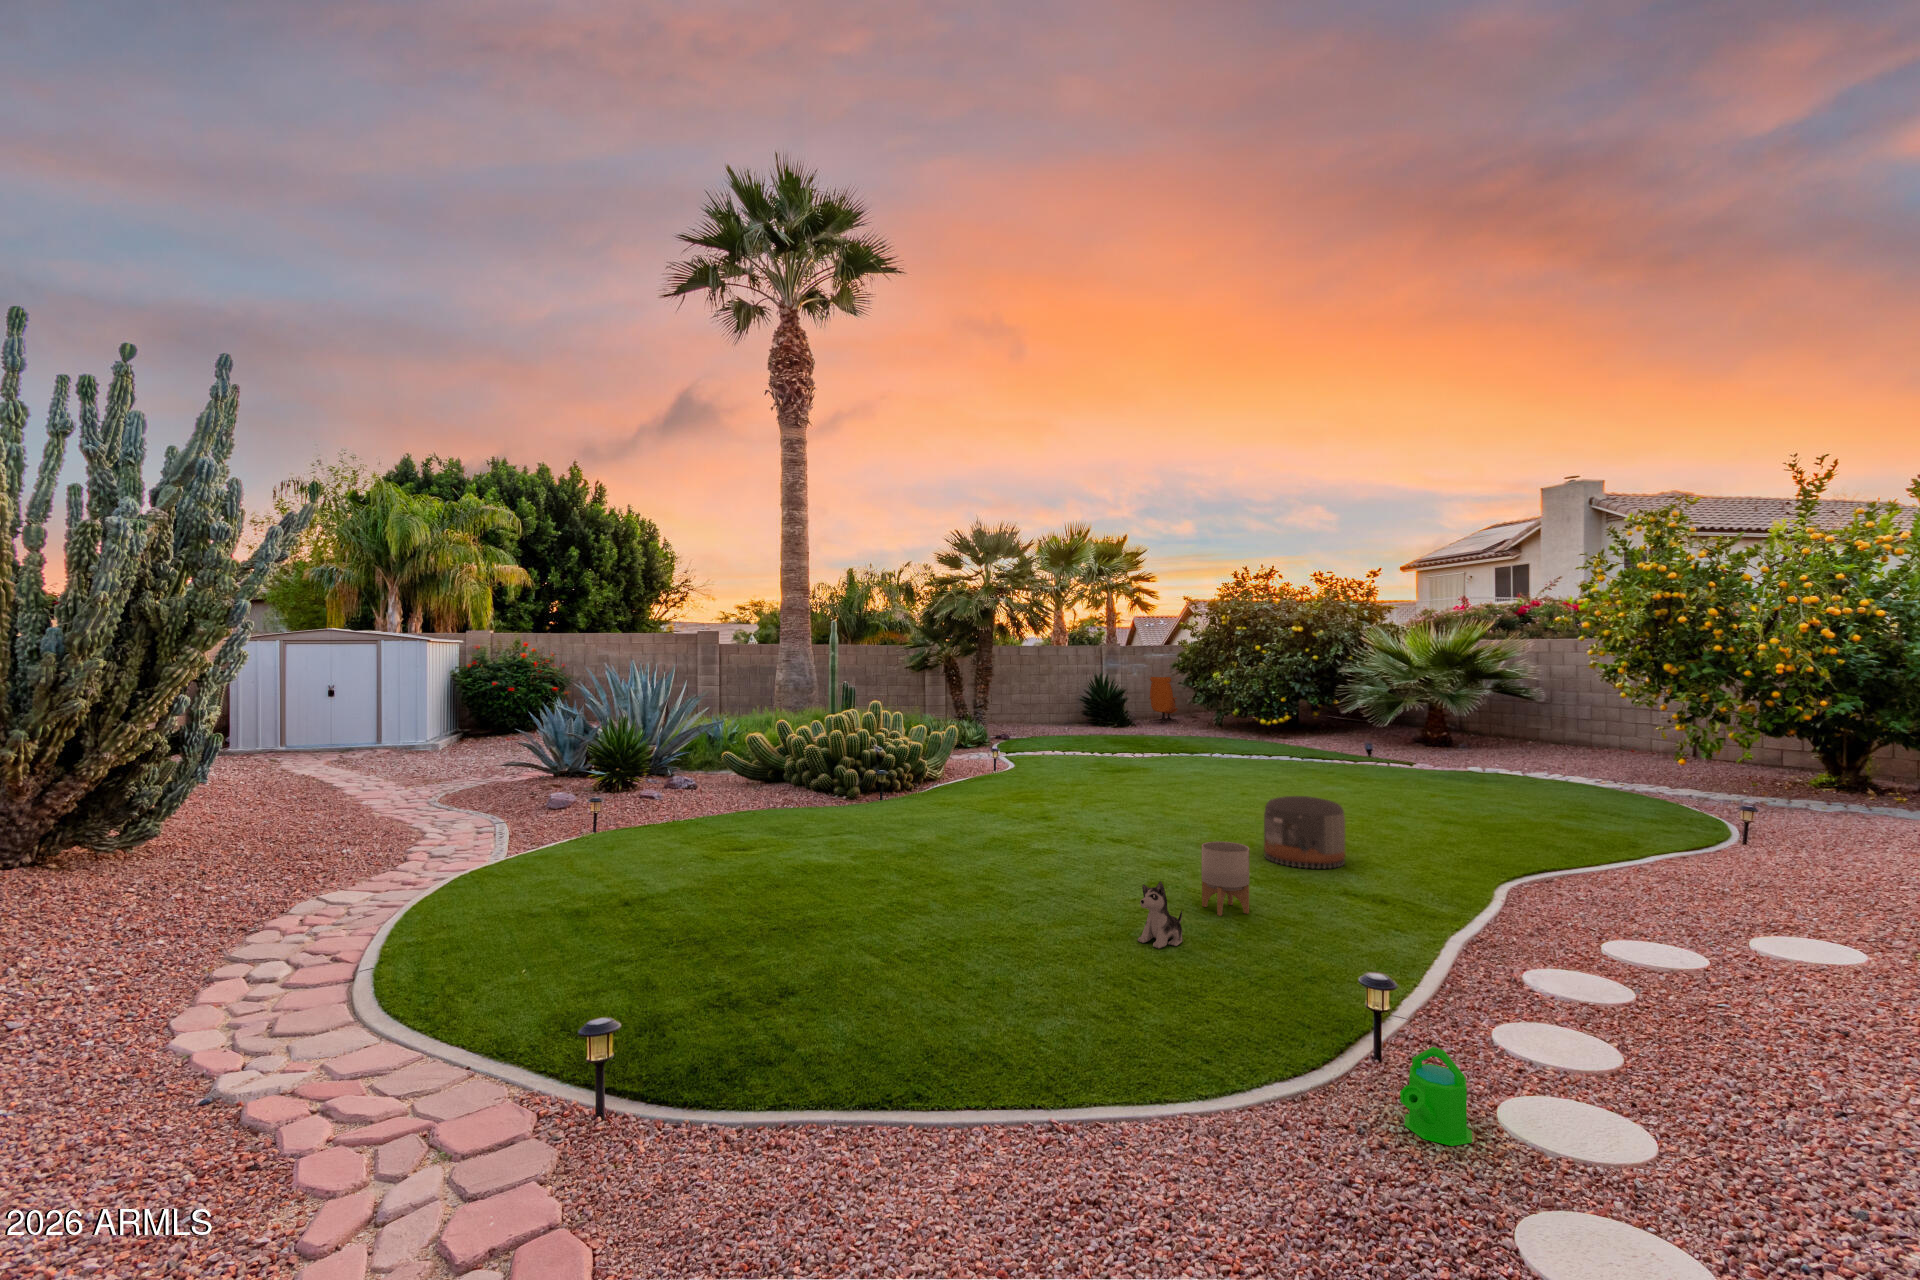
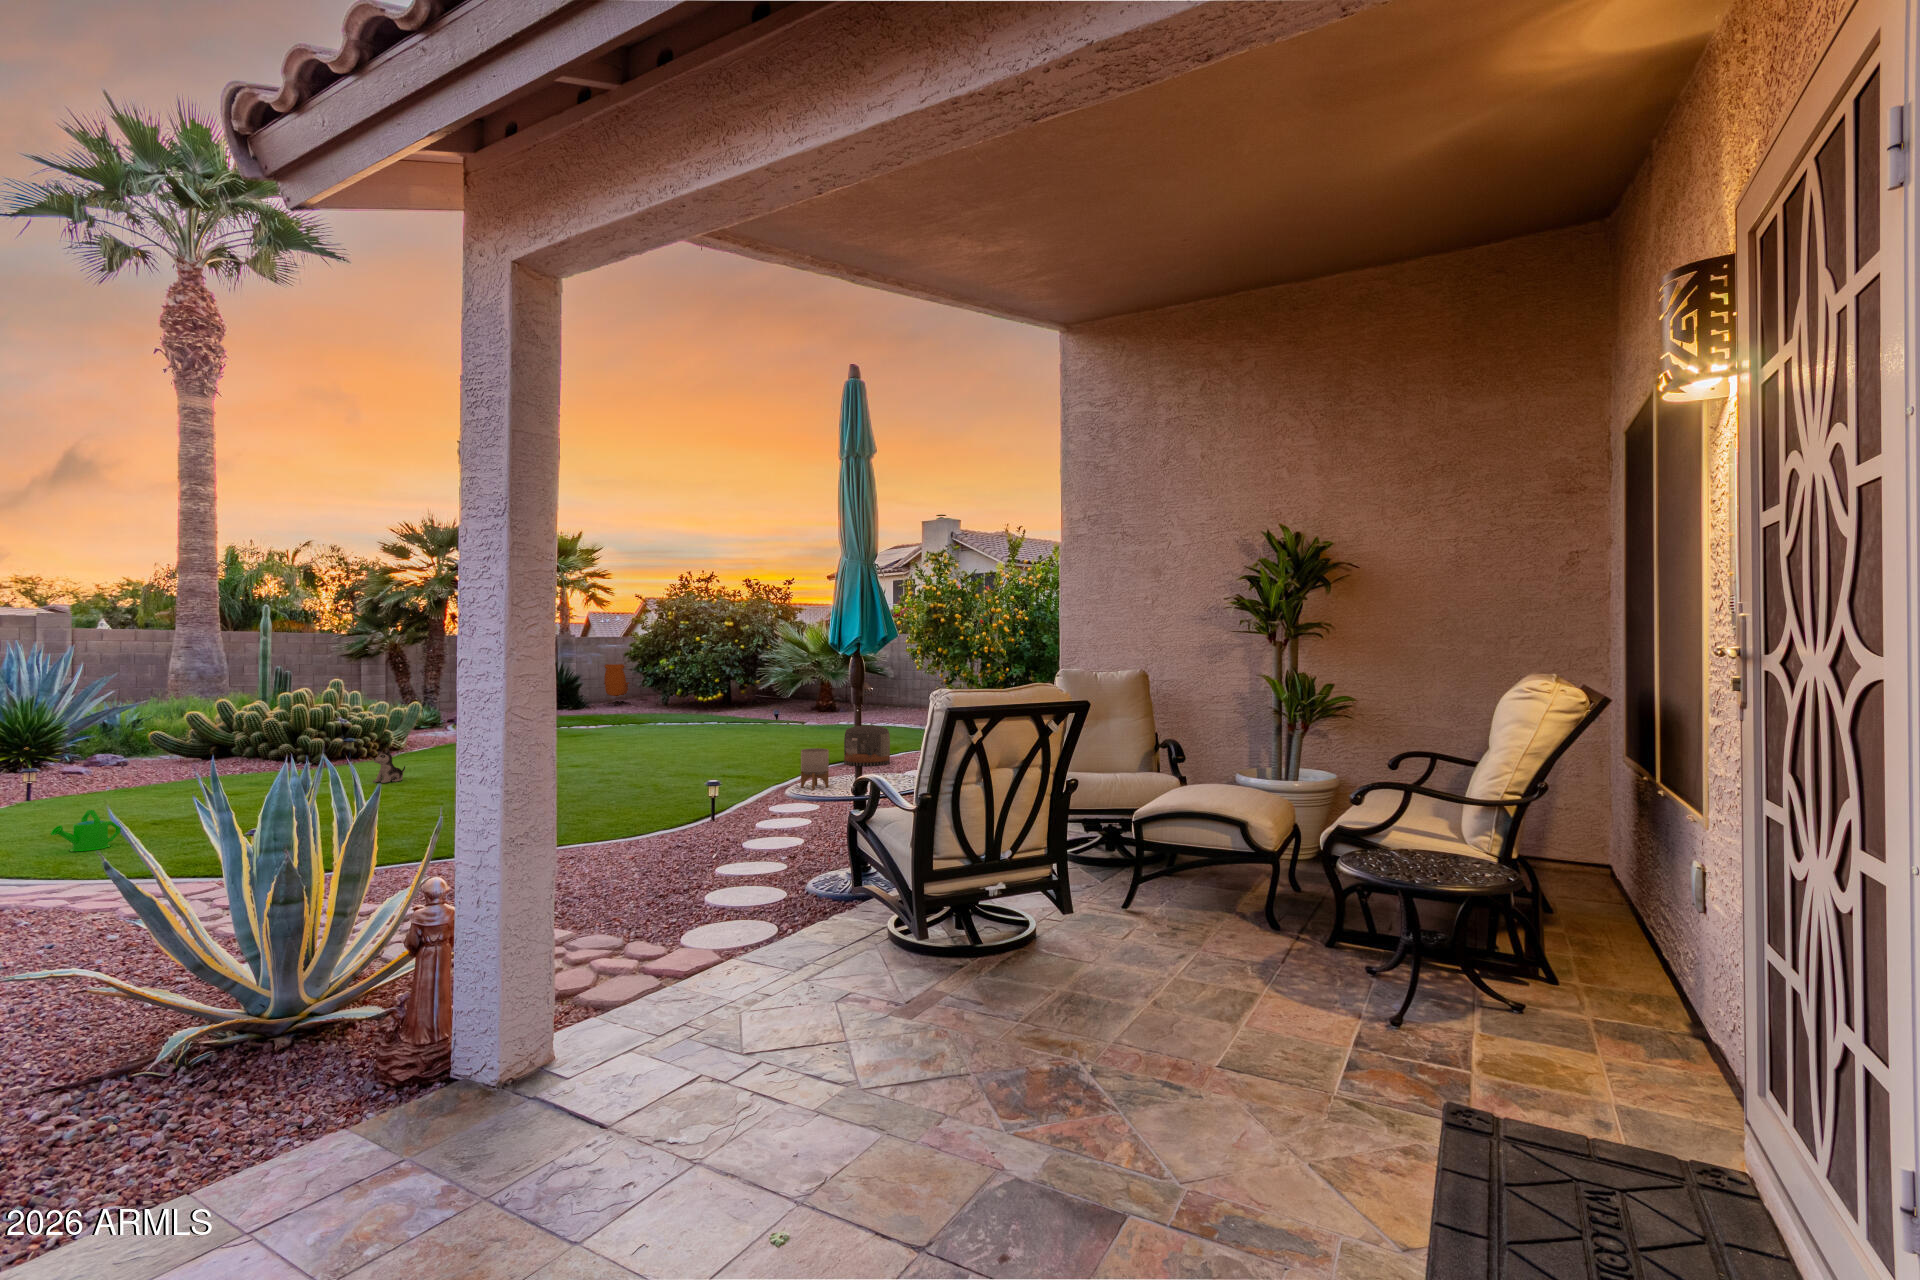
pouf: present [1264,796,1345,869] -> present [844,725,890,766]
planter: present [1202,842,1249,916] -> present [801,748,829,790]
plush toy: present [1138,881,1182,948] -> present [373,748,405,783]
watering can: present [1400,1047,1472,1146] -> present [50,810,121,852]

